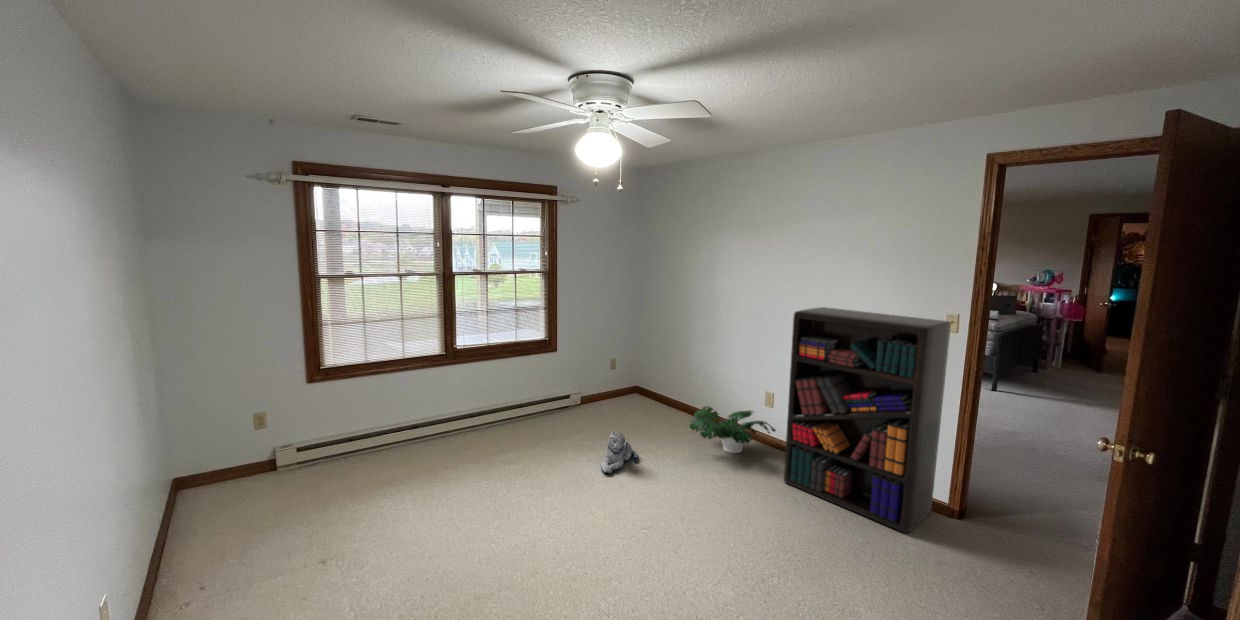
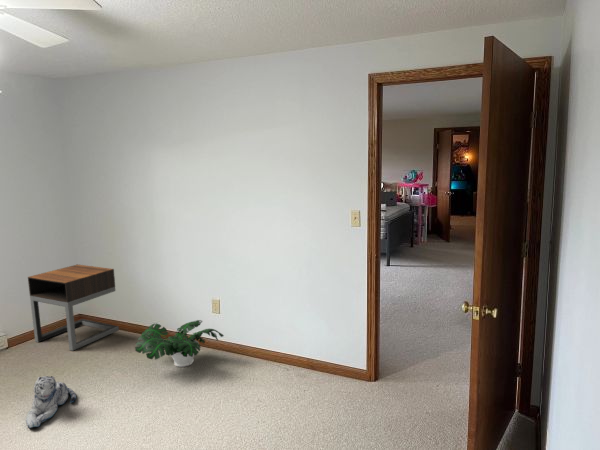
bookshelf: present [784,307,951,533] -> none [226,213,355,408]
nightstand: none [601,341,671,418] -> present [28,264,119,351]

